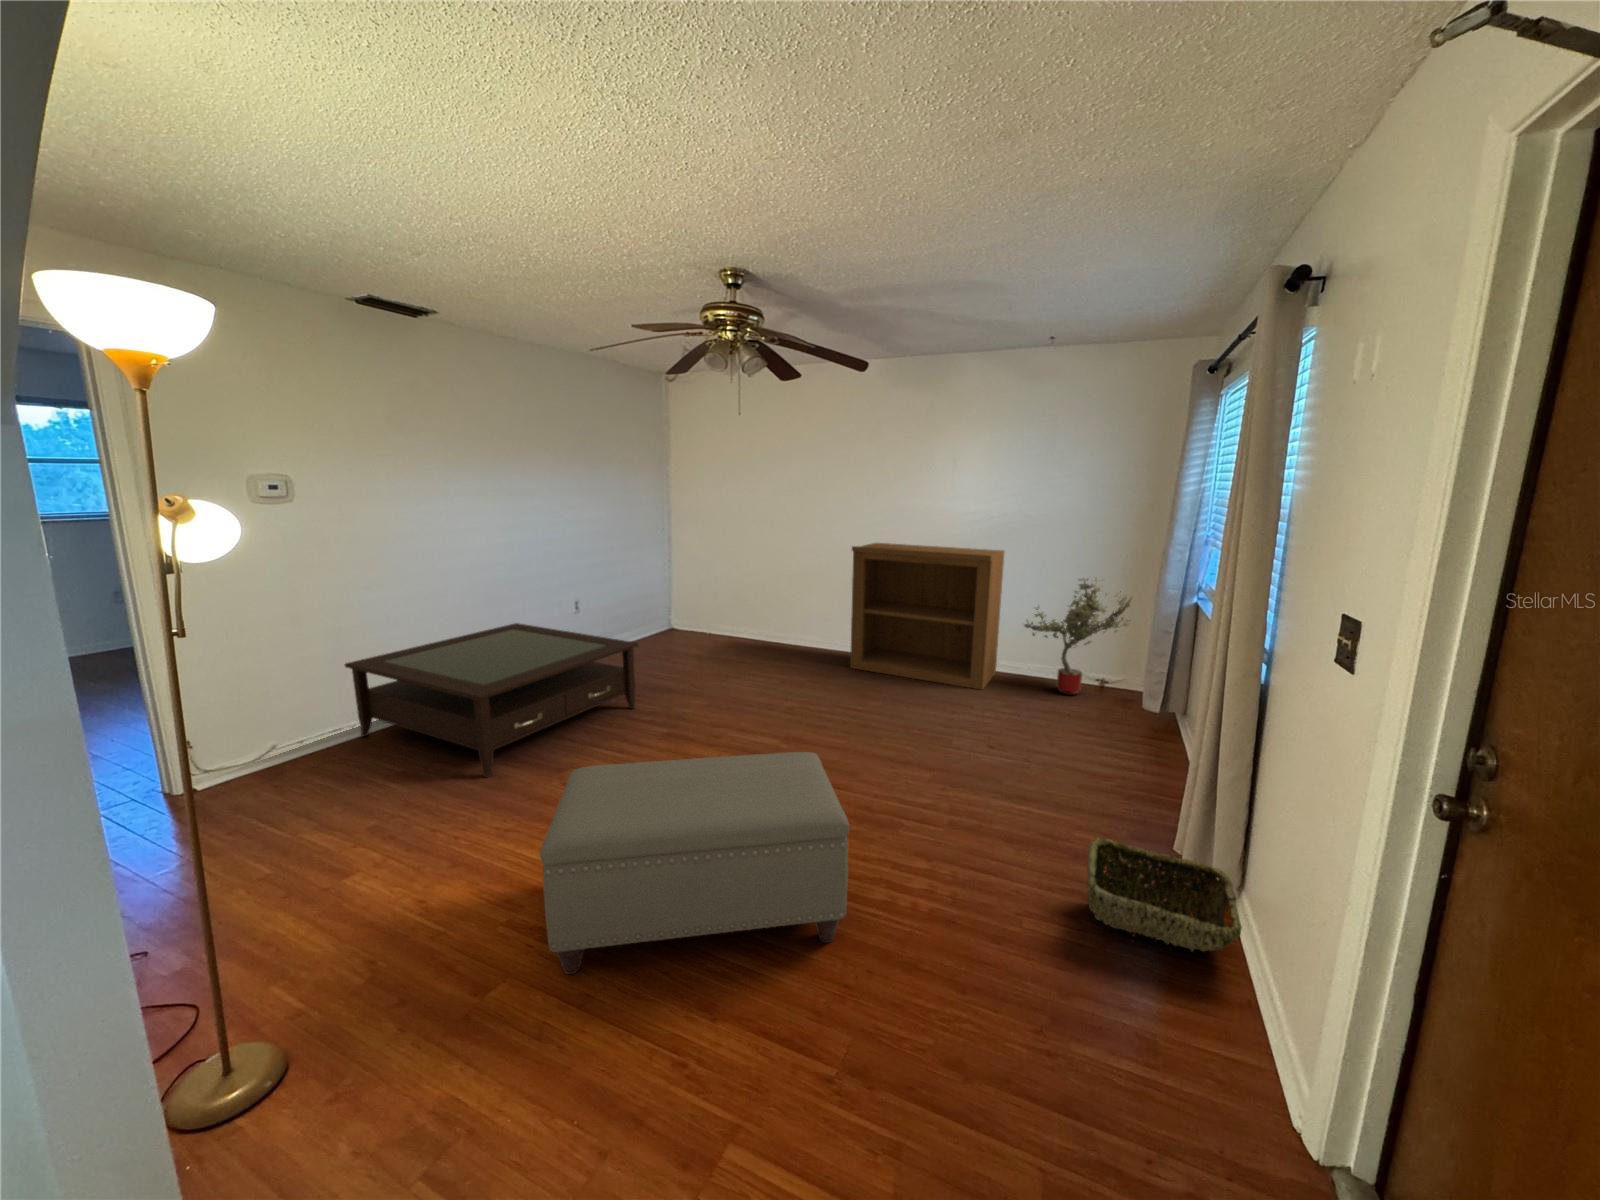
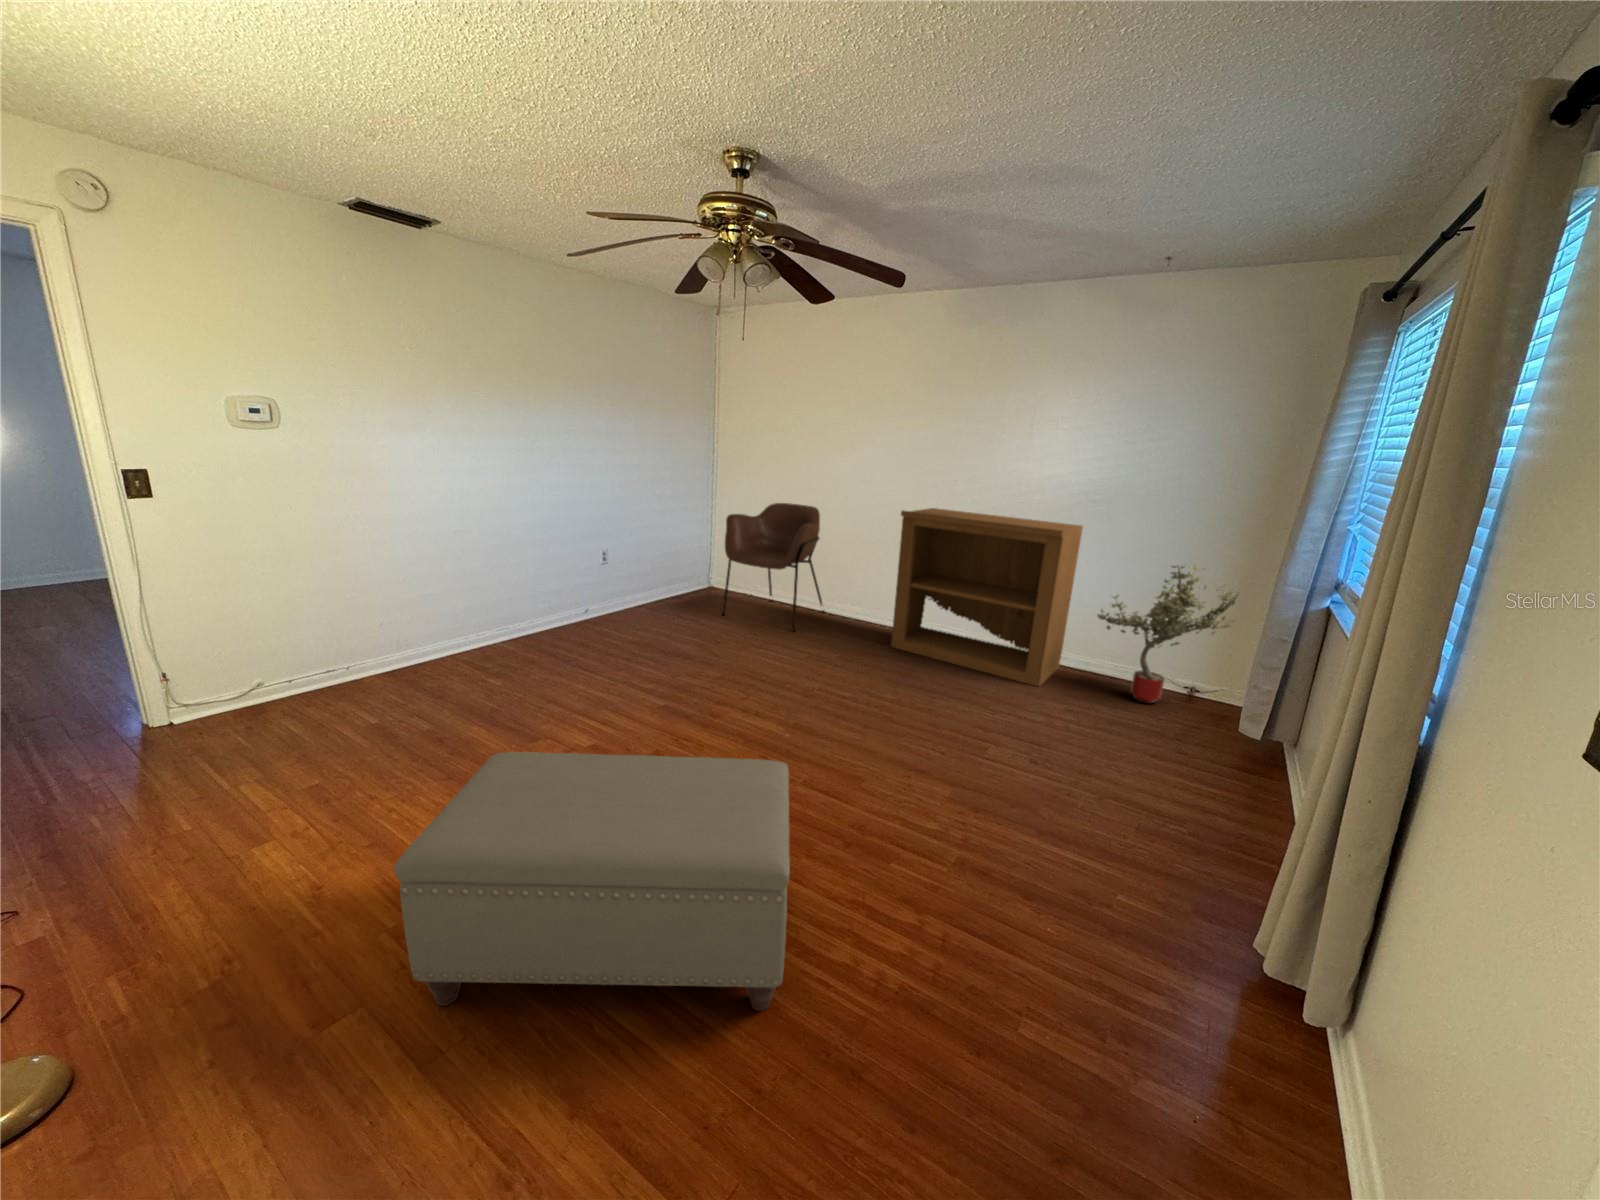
armchair: none [688,546,783,662] -> present [722,503,825,632]
coffee table: present [345,623,638,777] -> none [346,571,649,738]
woven basket: present [1087,838,1242,951] -> none [1116,921,1344,1126]

